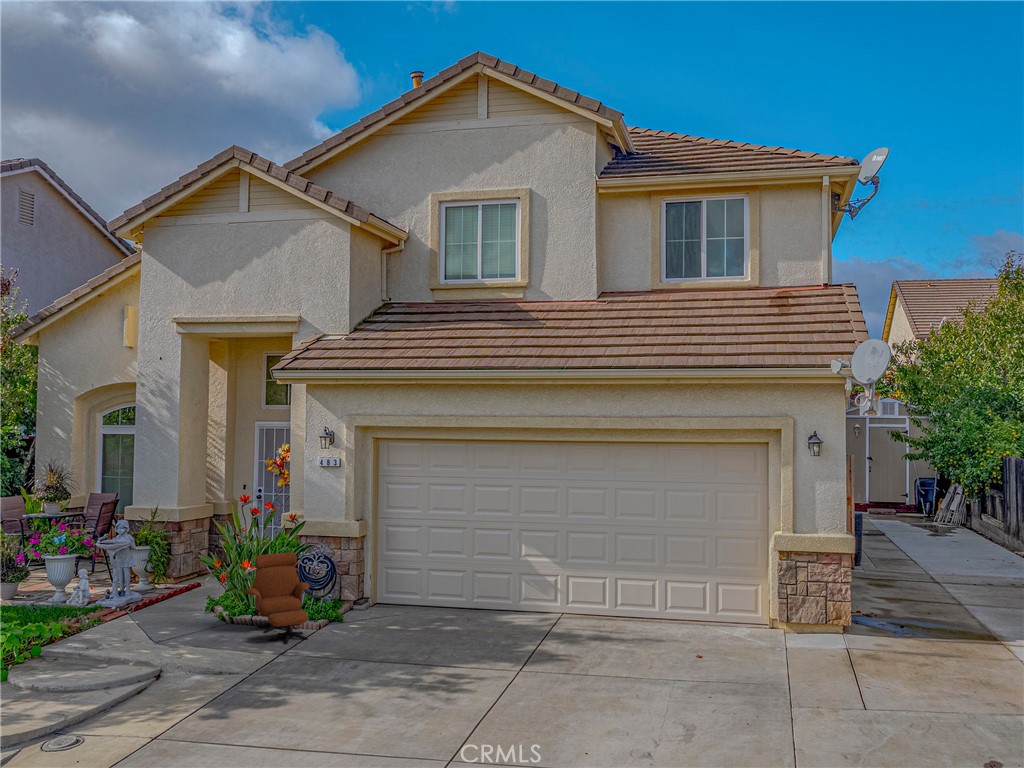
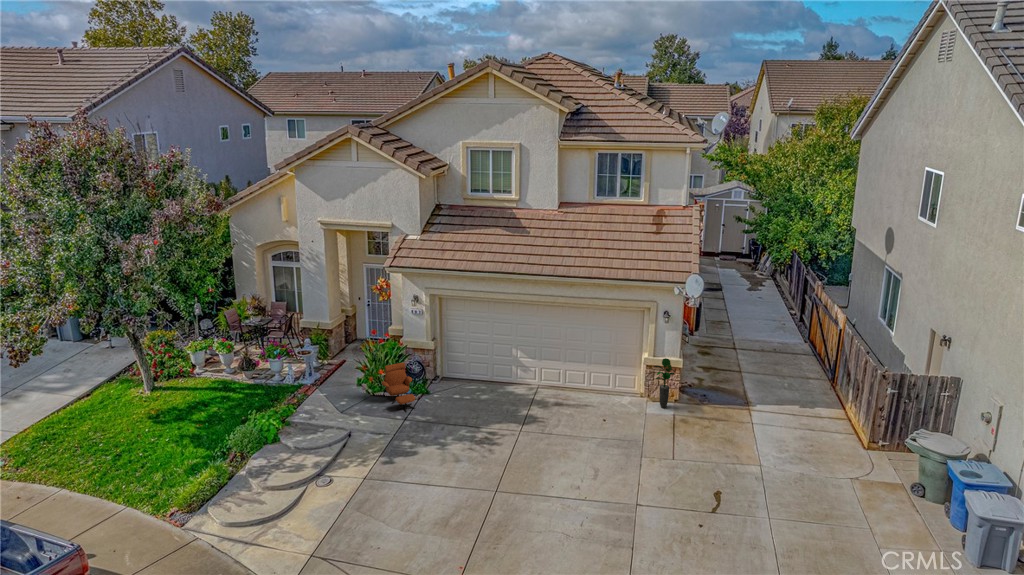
potted plant: none [798,534,843,639] -> present [654,358,675,408]

